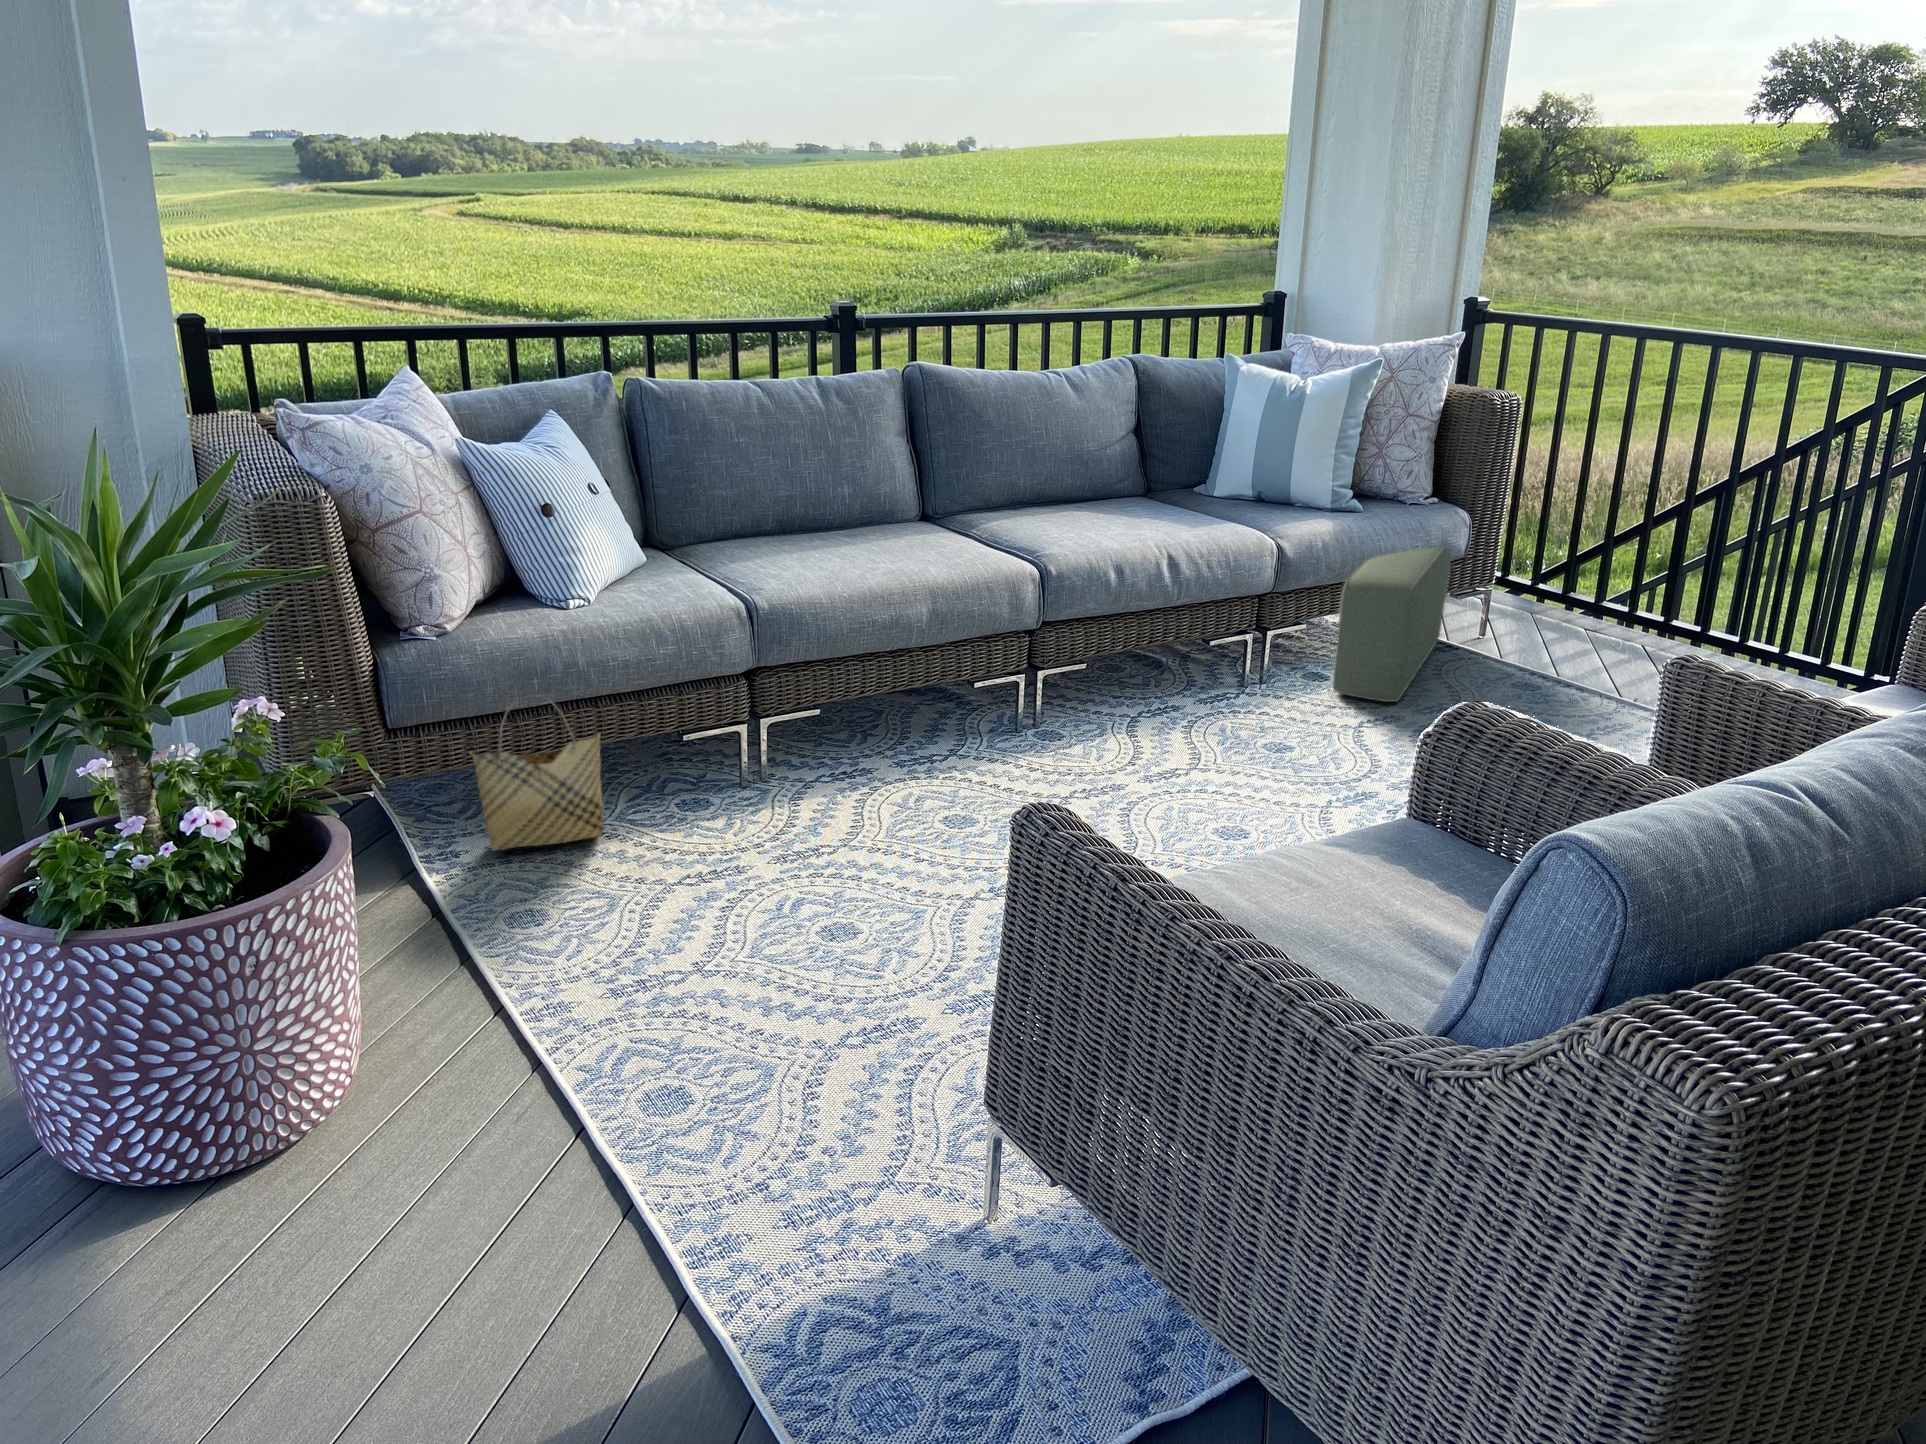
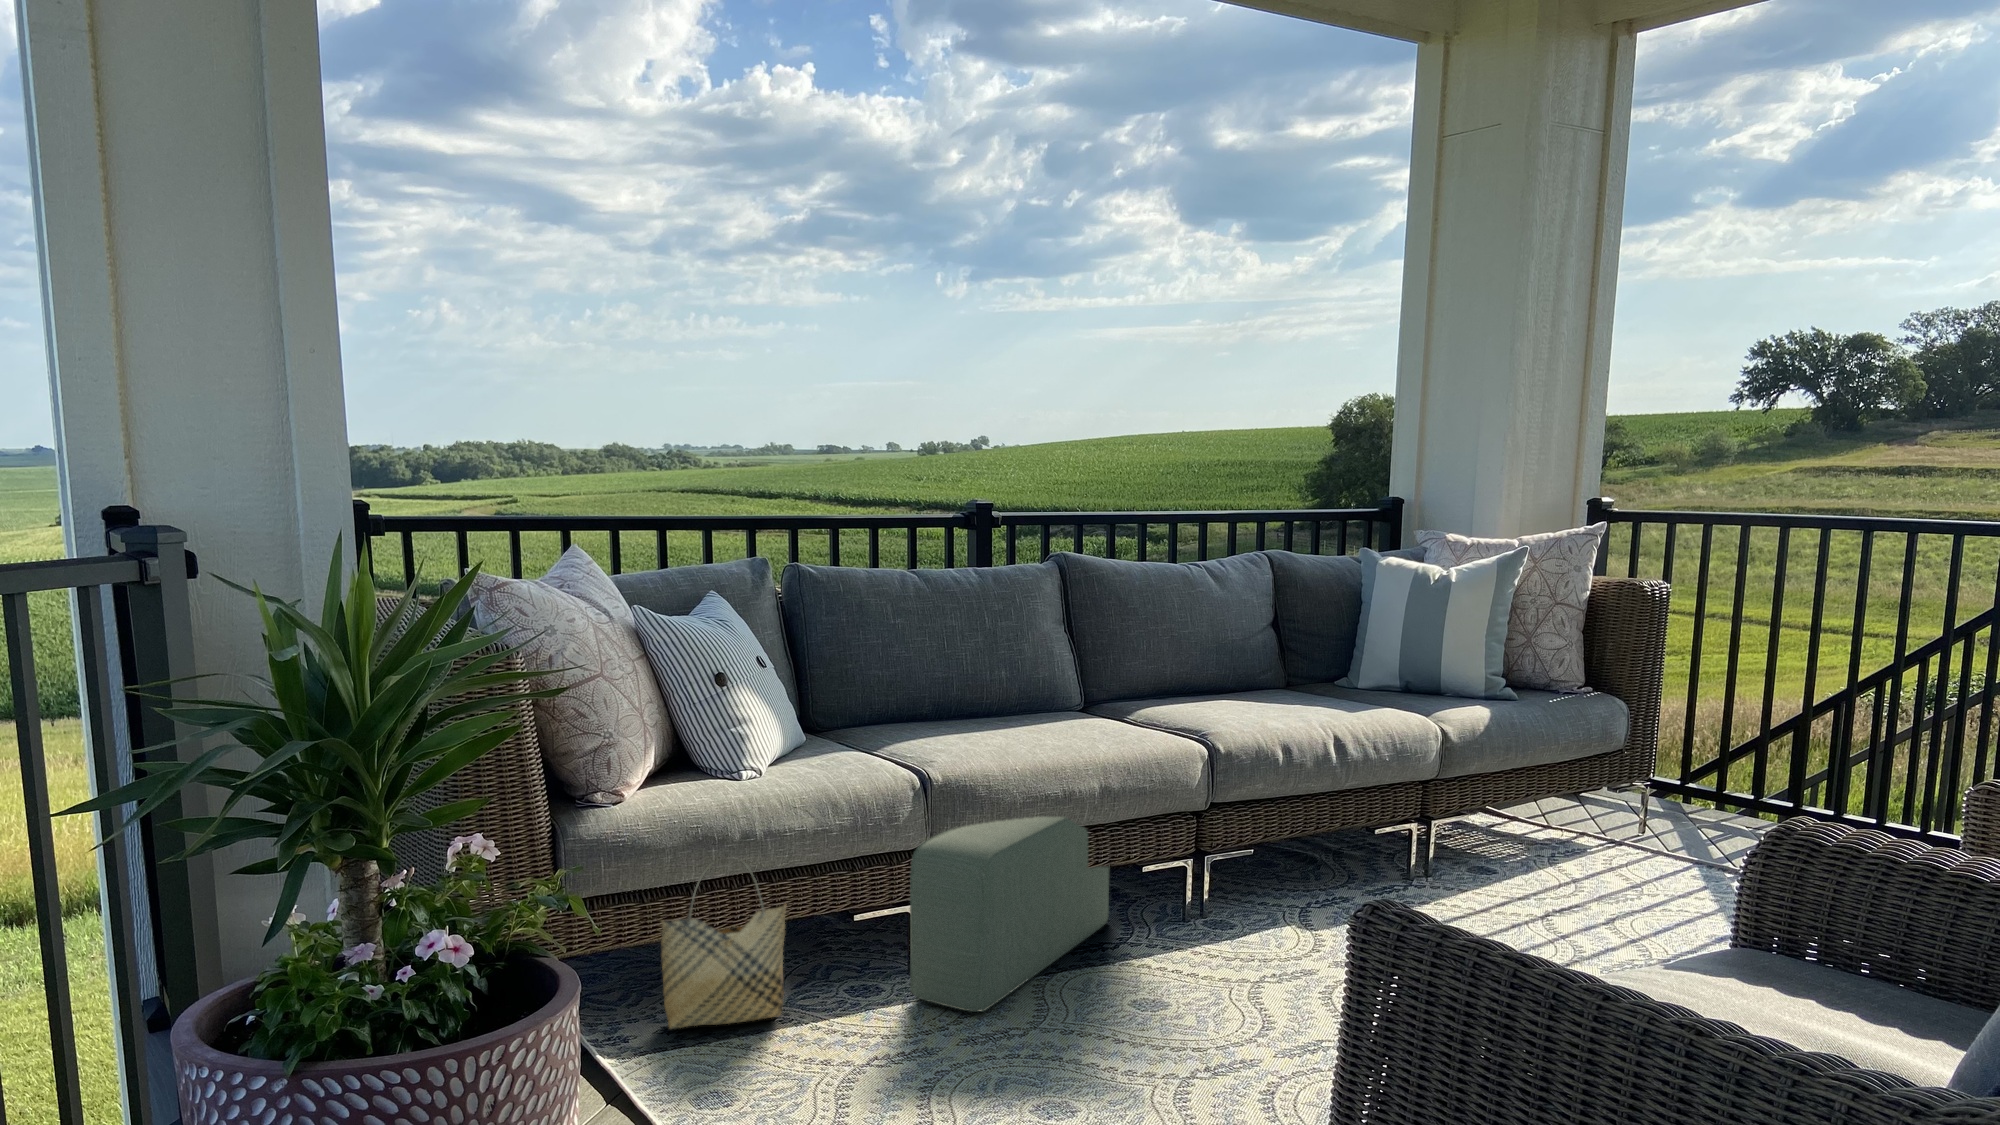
pouf: present [1333,547,1451,702] -> present [910,817,1109,1012]

